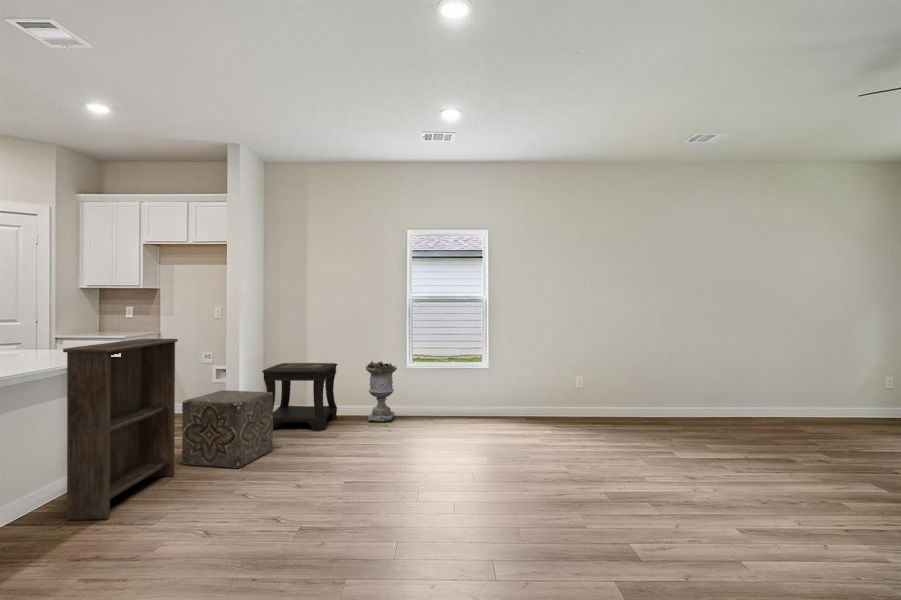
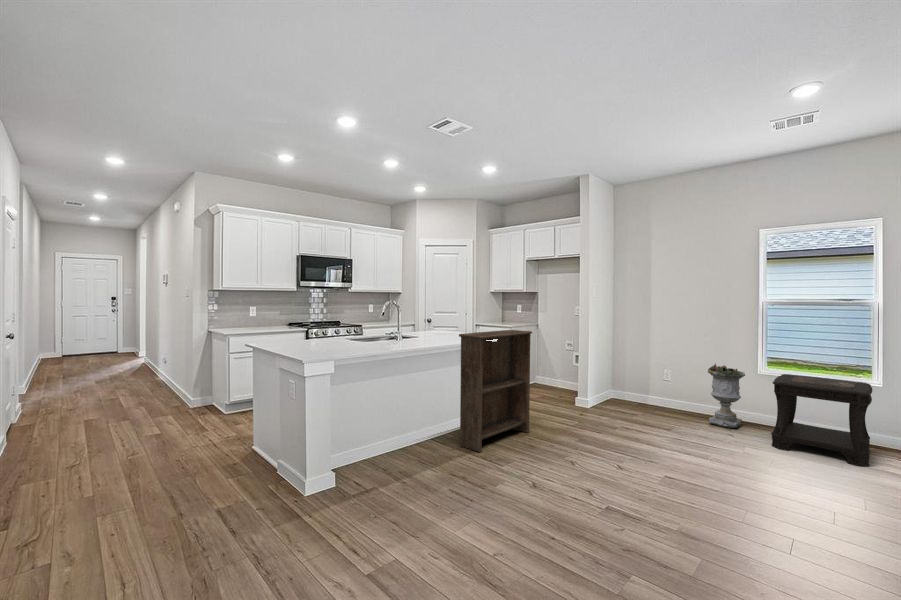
side table: present [262,363,337,431] -> present [771,374,872,466]
ottoman: present [182,390,273,468] -> none [537,374,608,439]

